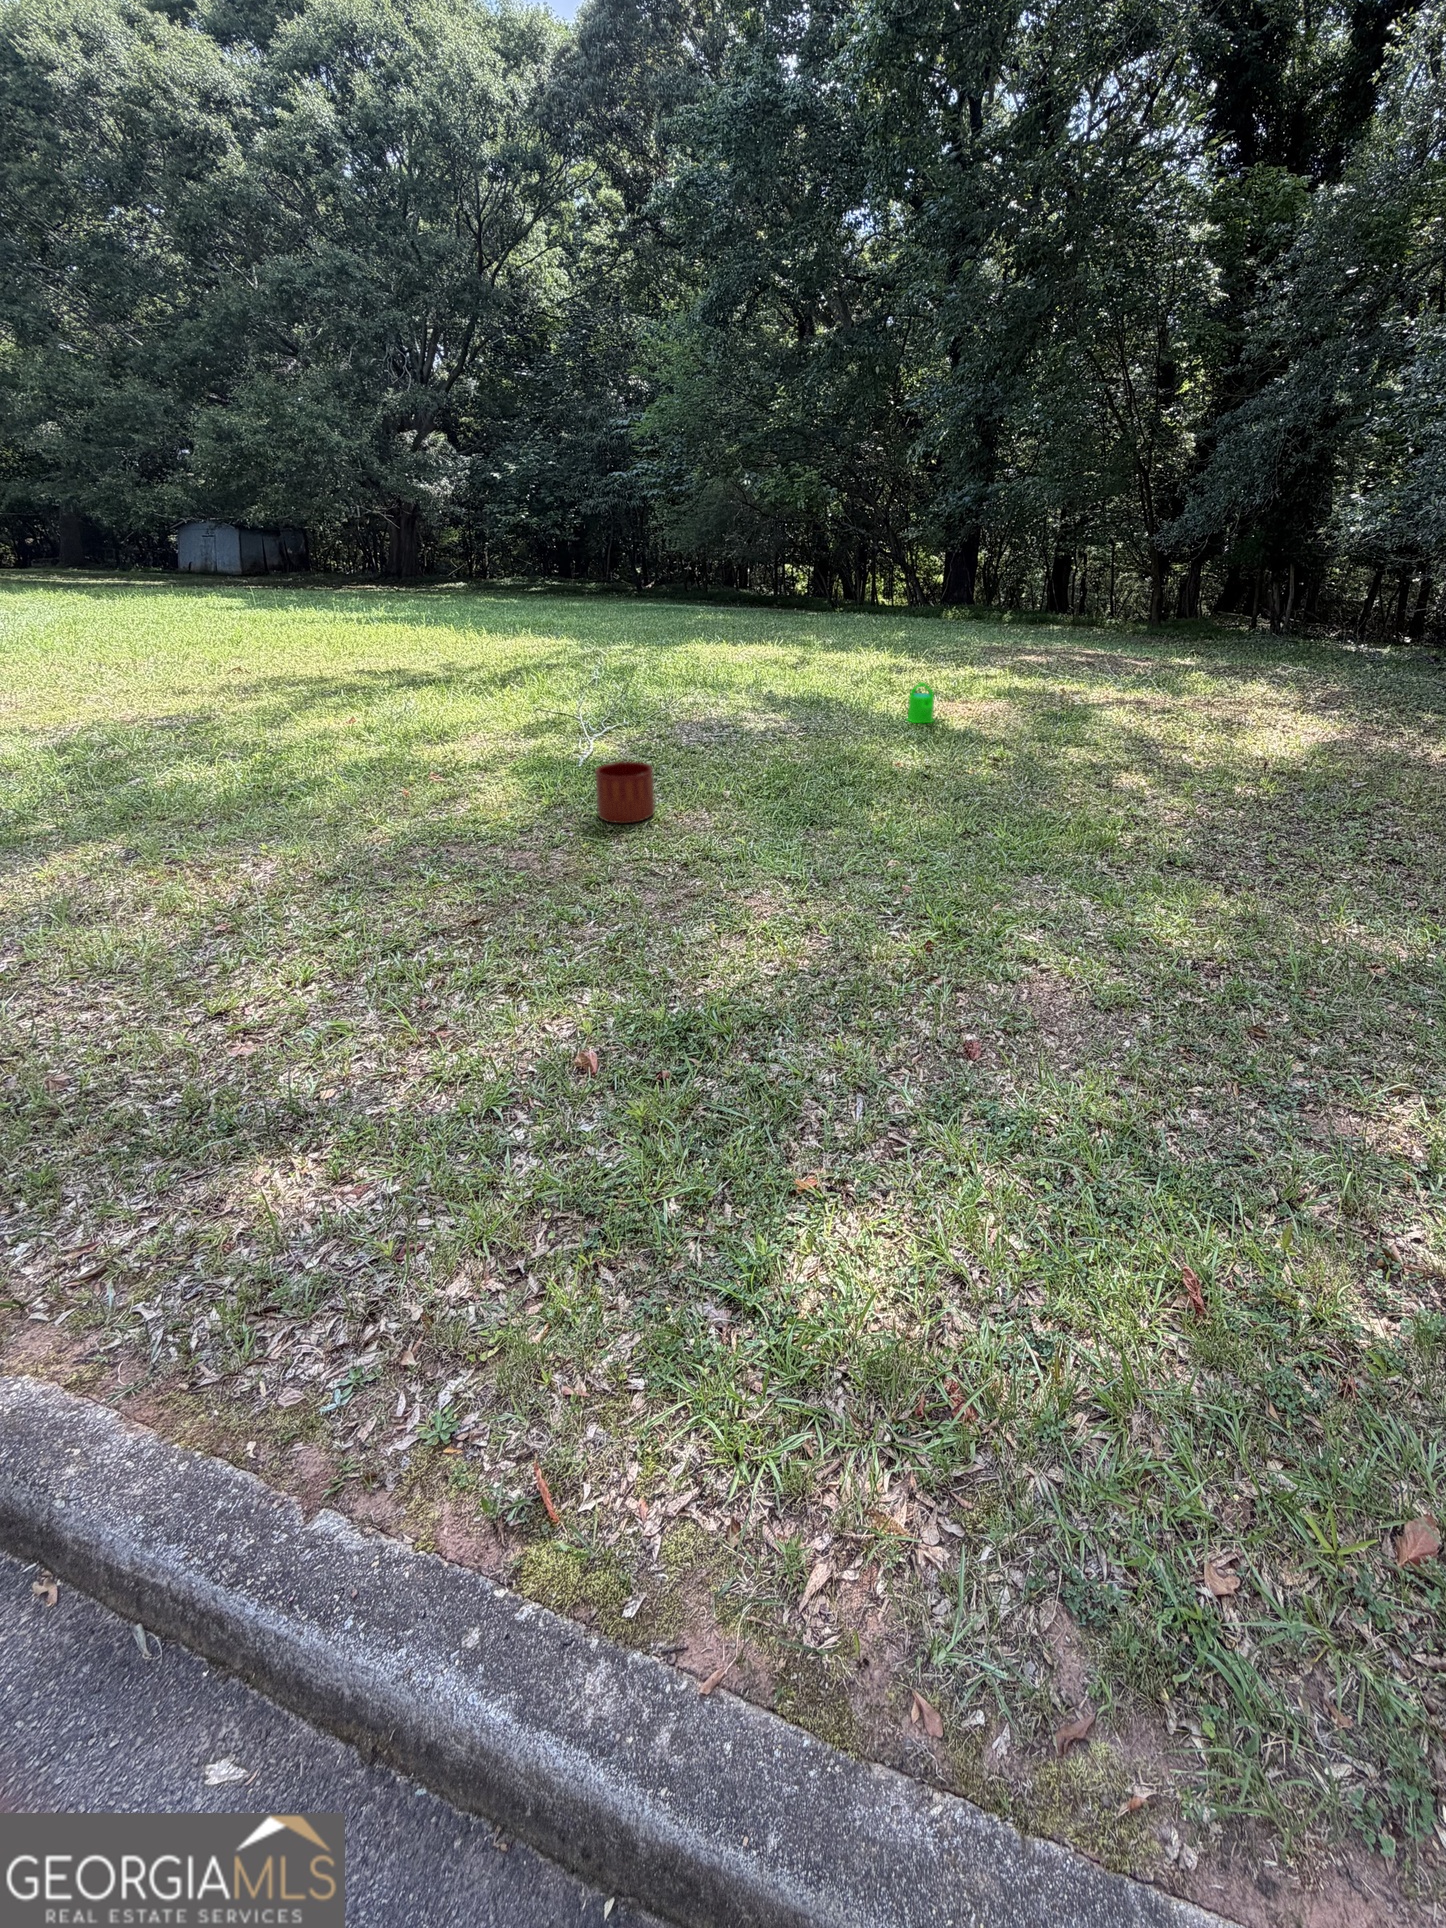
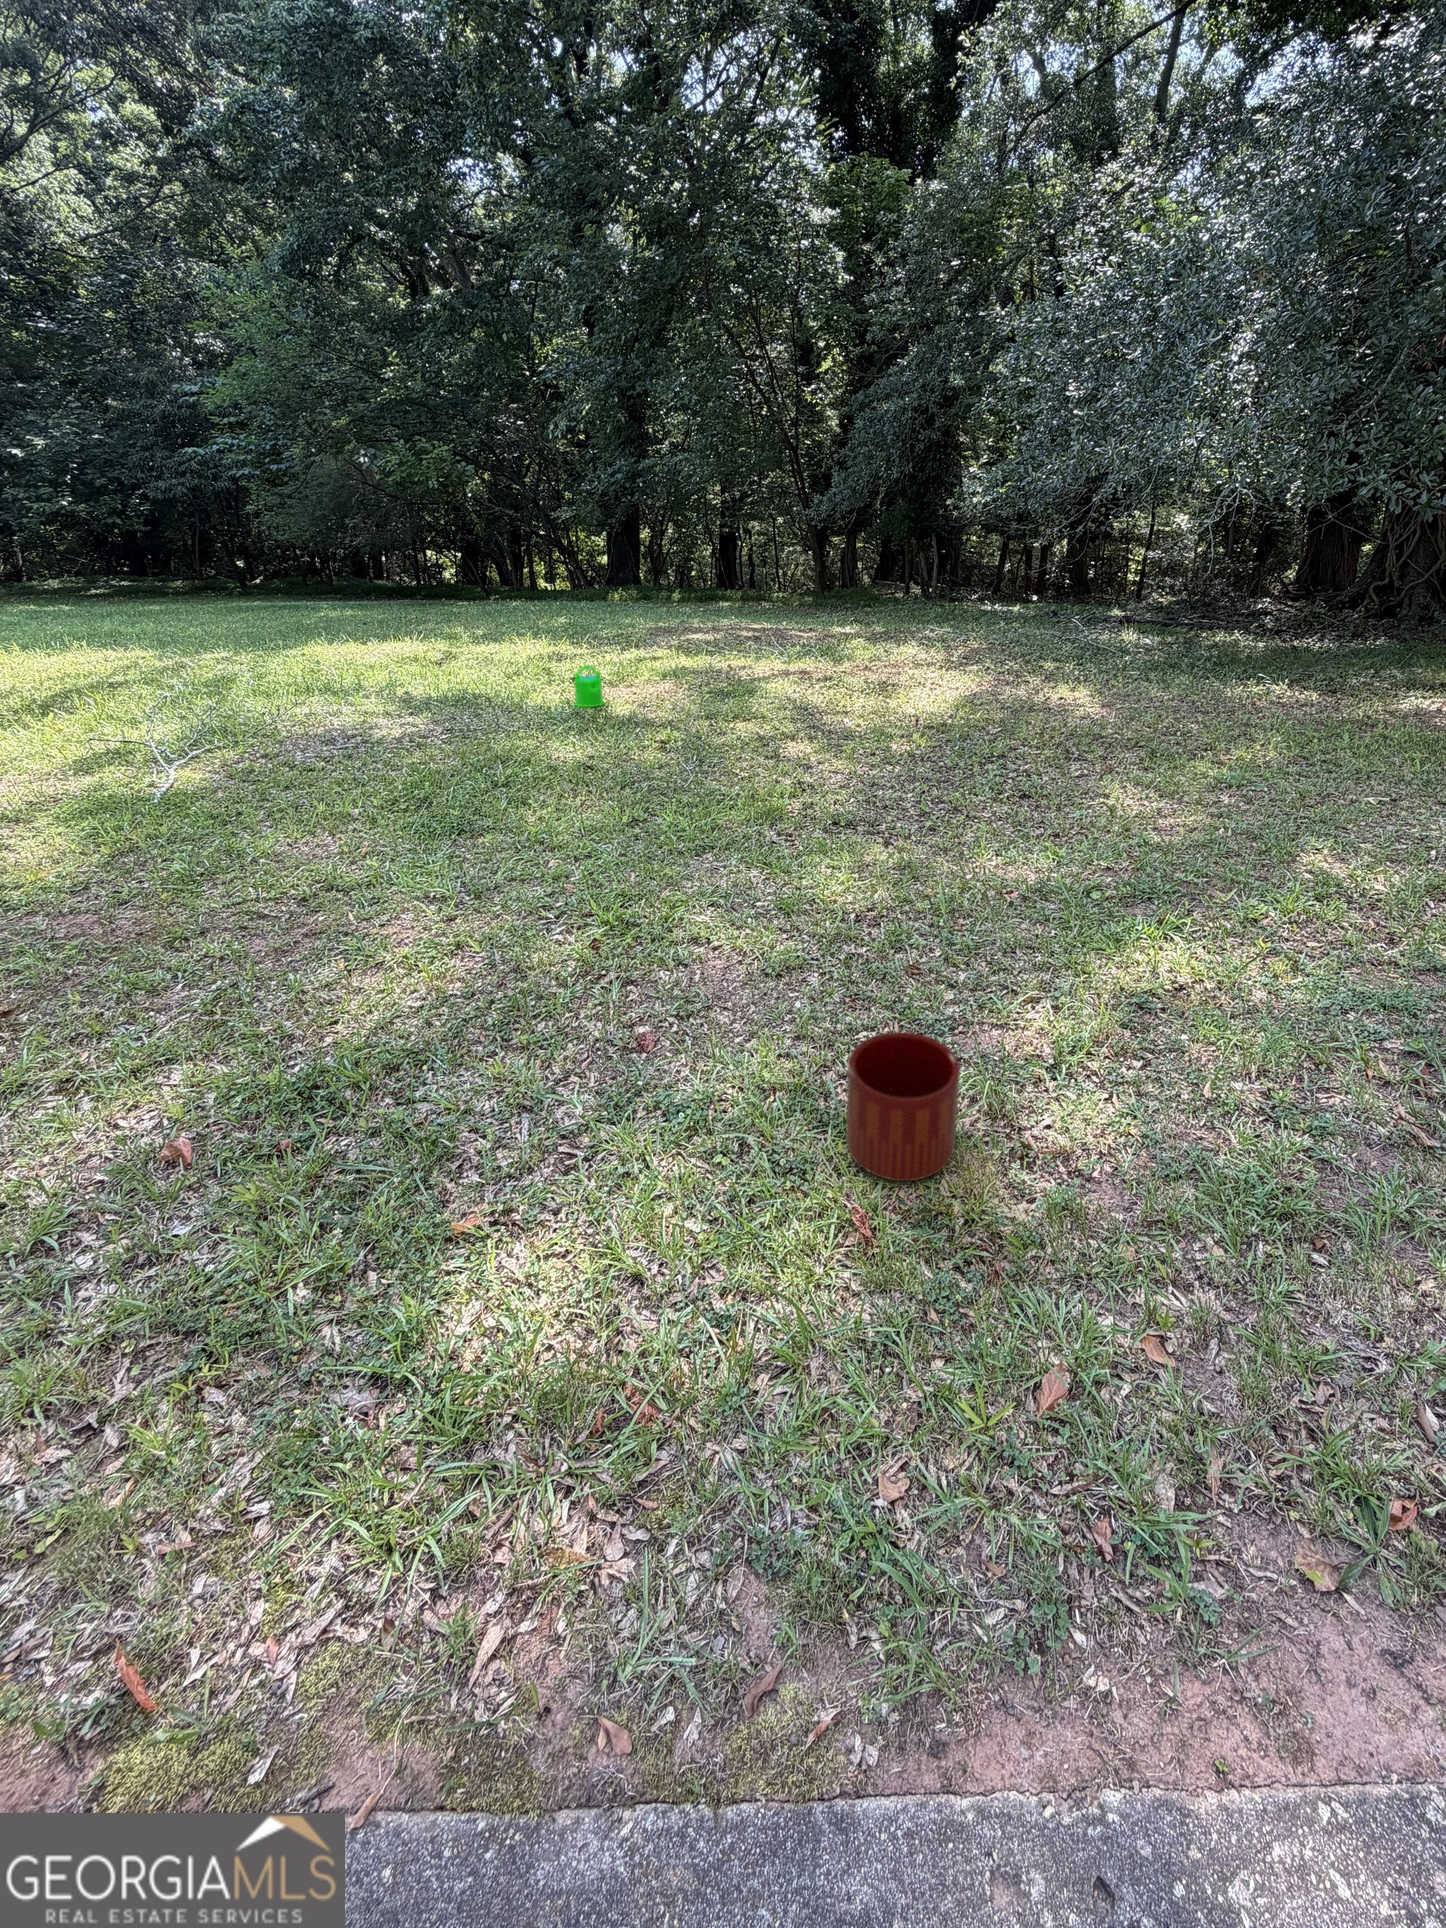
planter: present [595,761,655,823] -> present [846,1032,960,1181]

